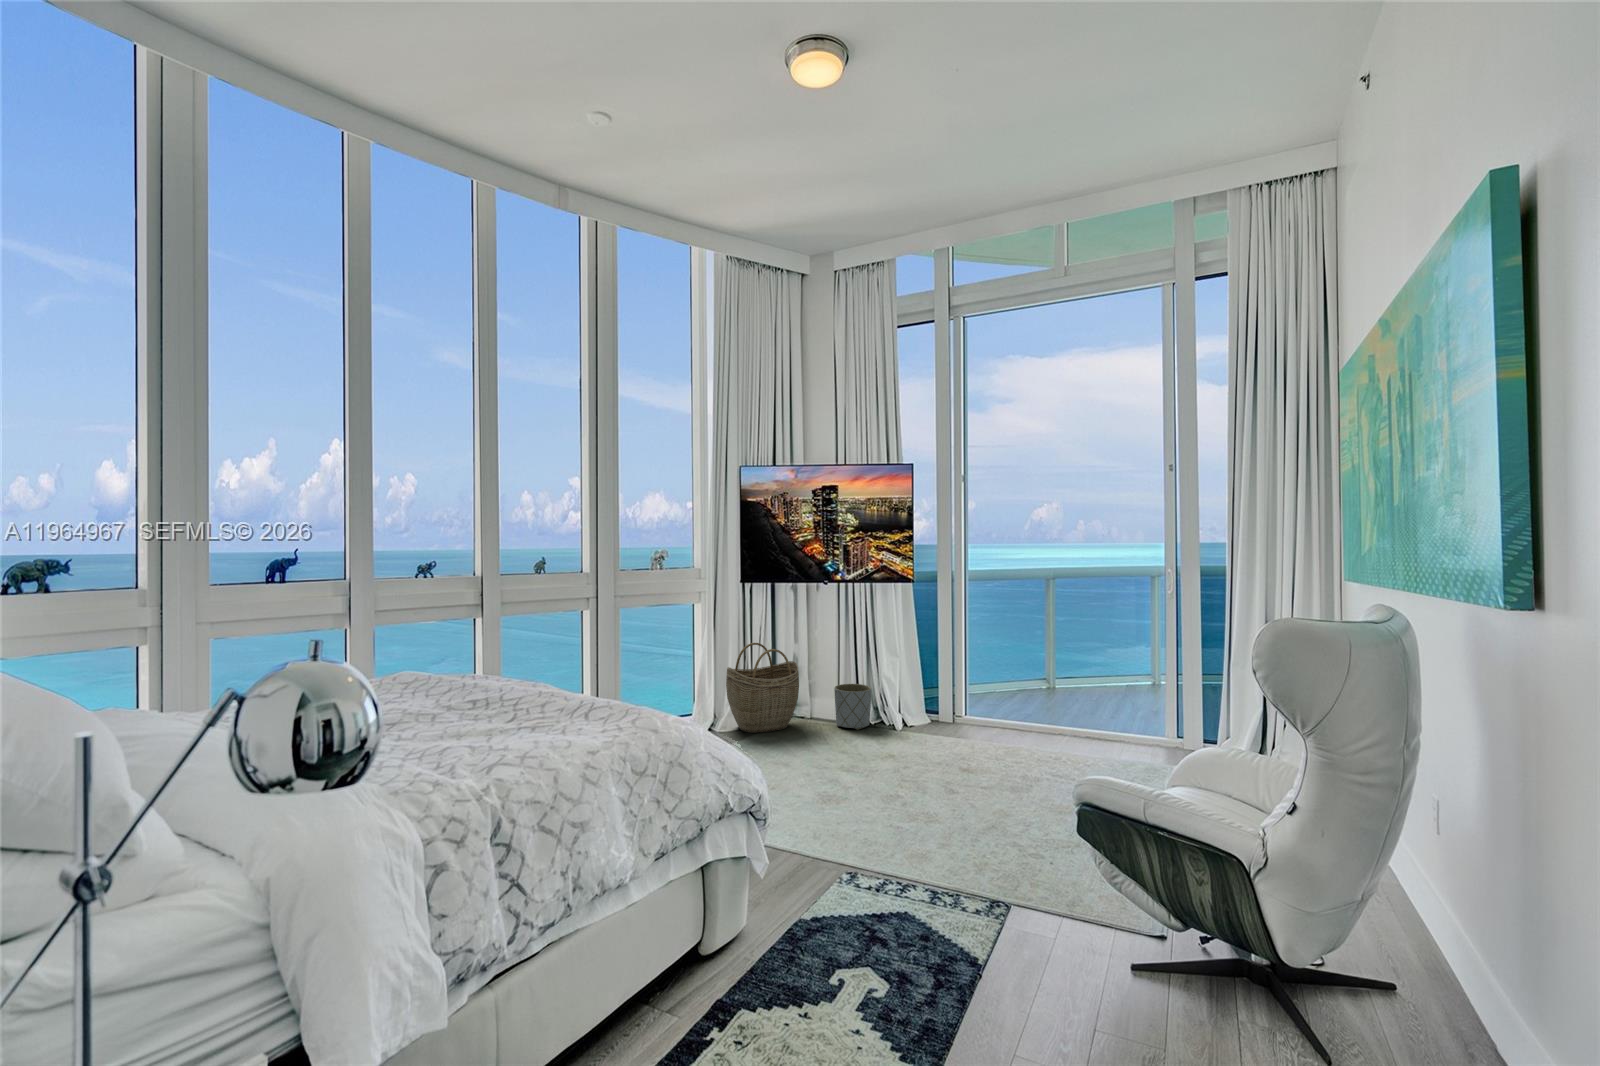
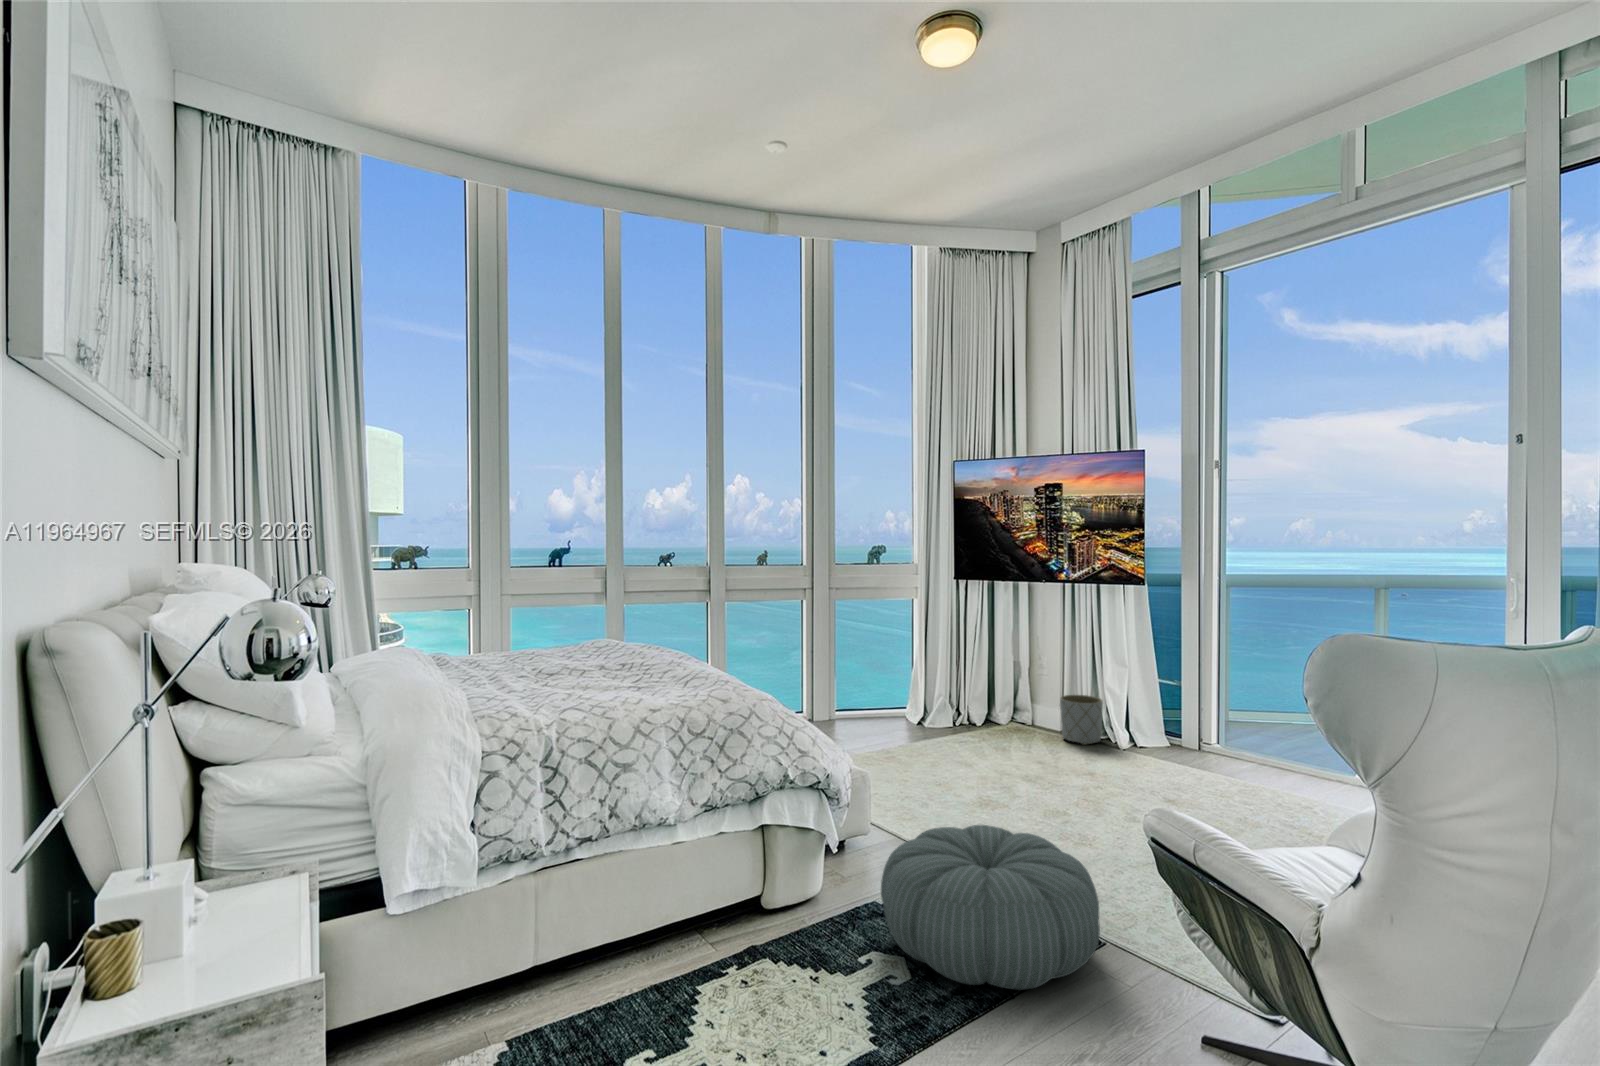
woven basket: present [726,643,799,733] -> none [946,644,1022,736]
pouf: none [824,821,1033,978] -> present [881,825,1100,990]

